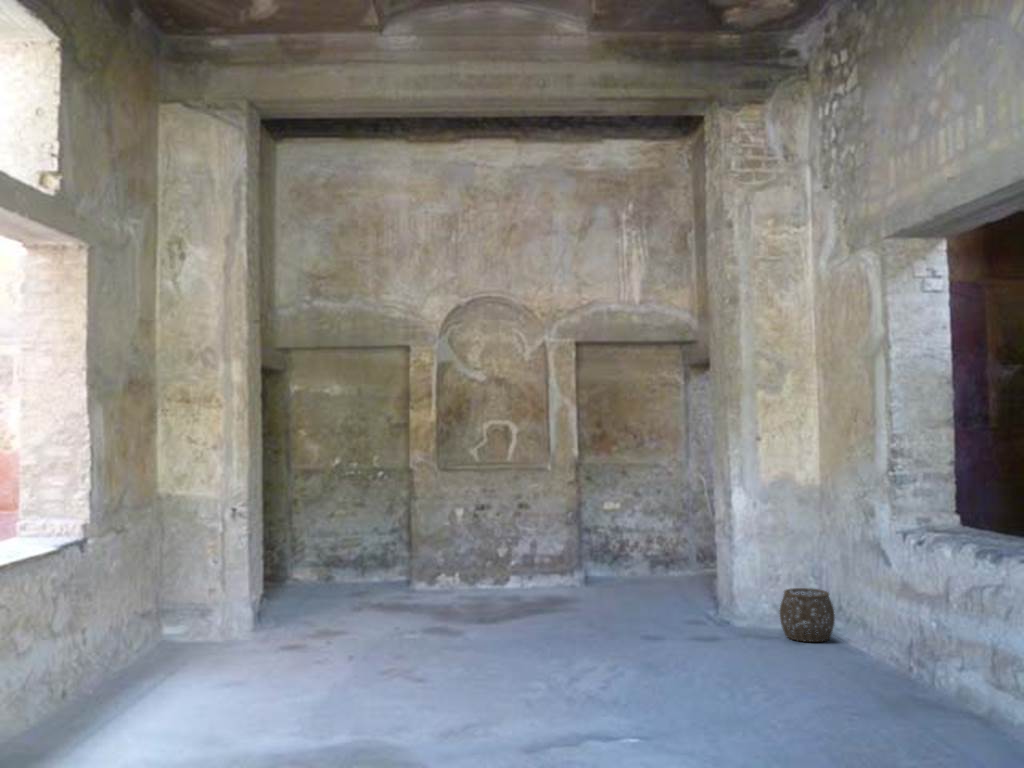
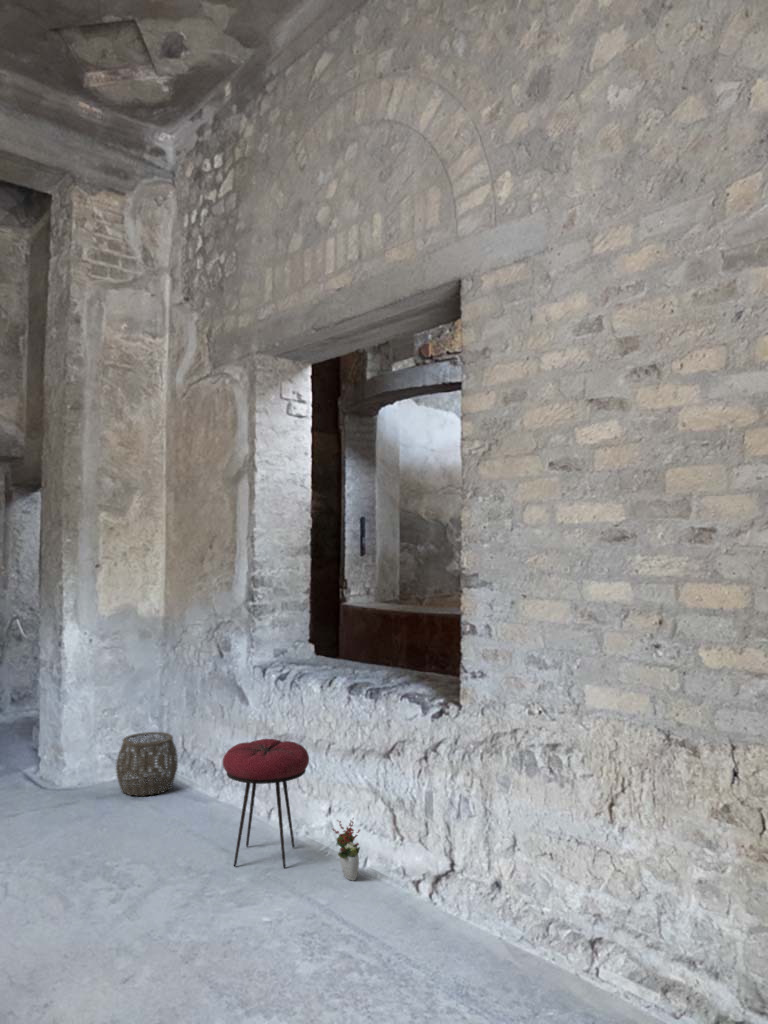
stool: none [858,595,941,708] -> present [223,739,309,868]
decorative plant: none [959,670,989,728] -> present [333,821,360,881]

